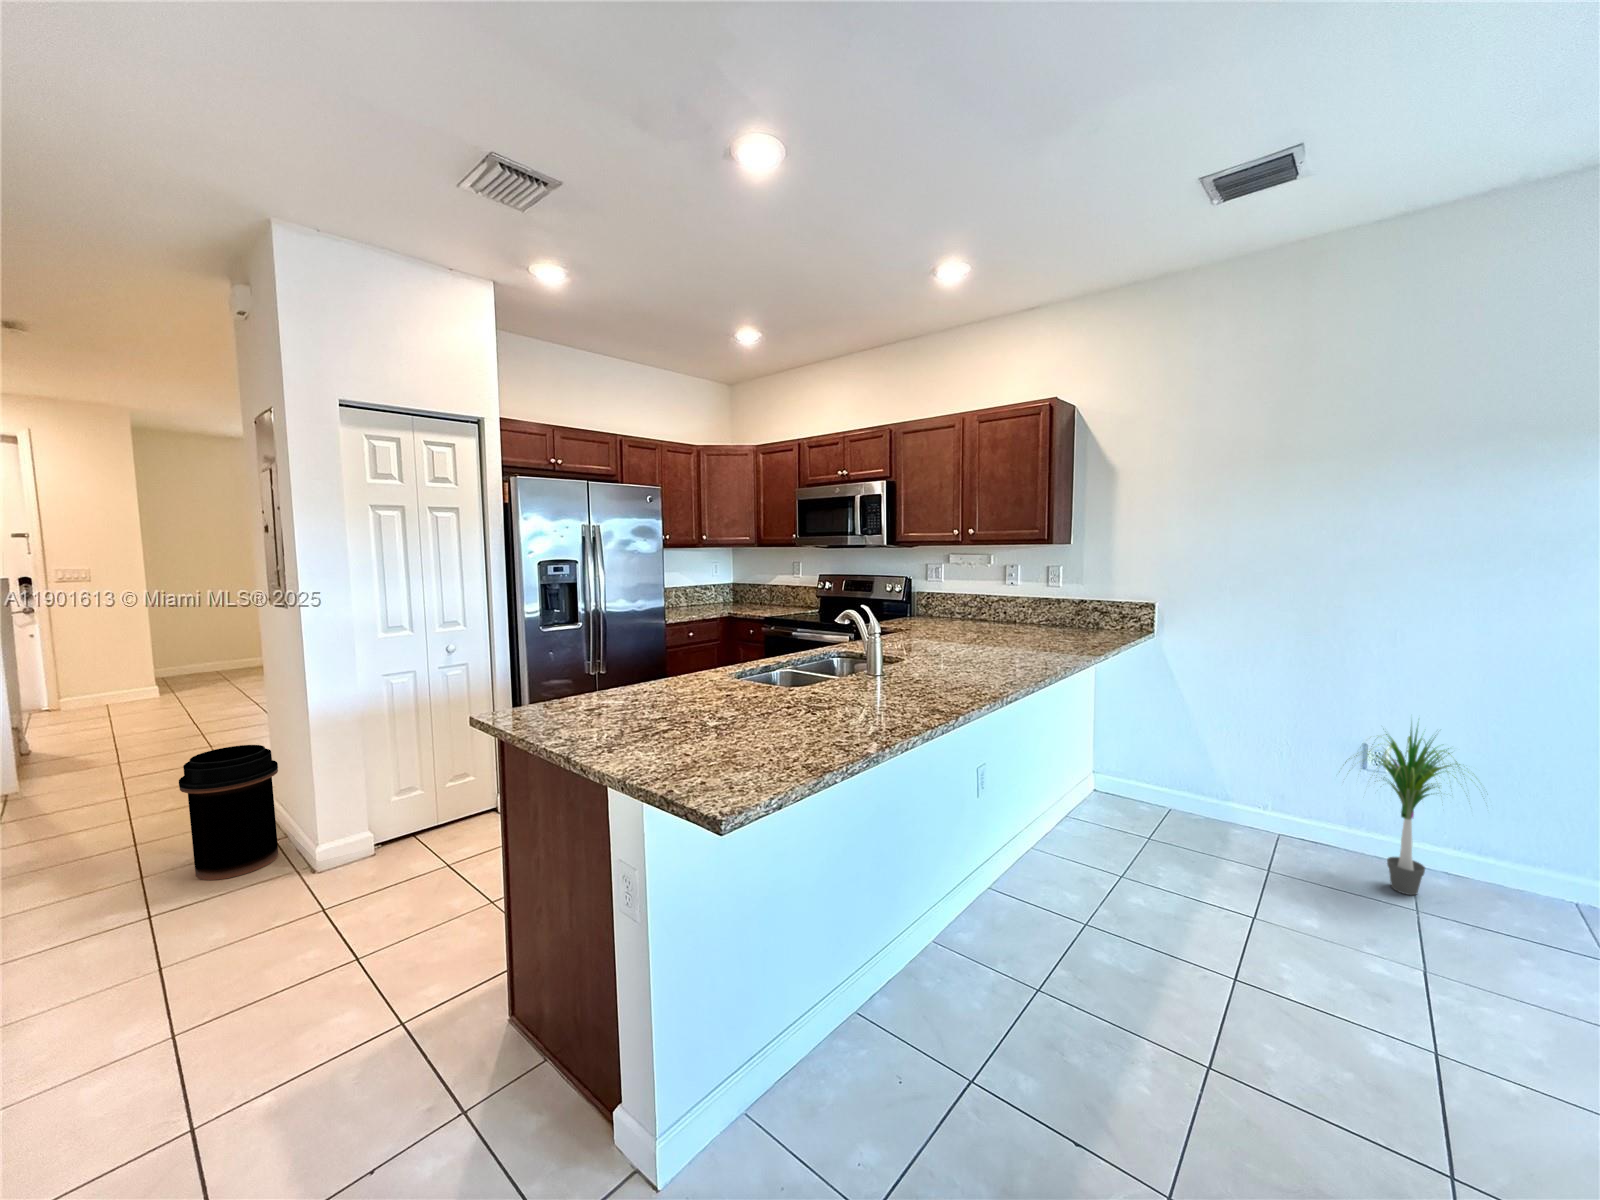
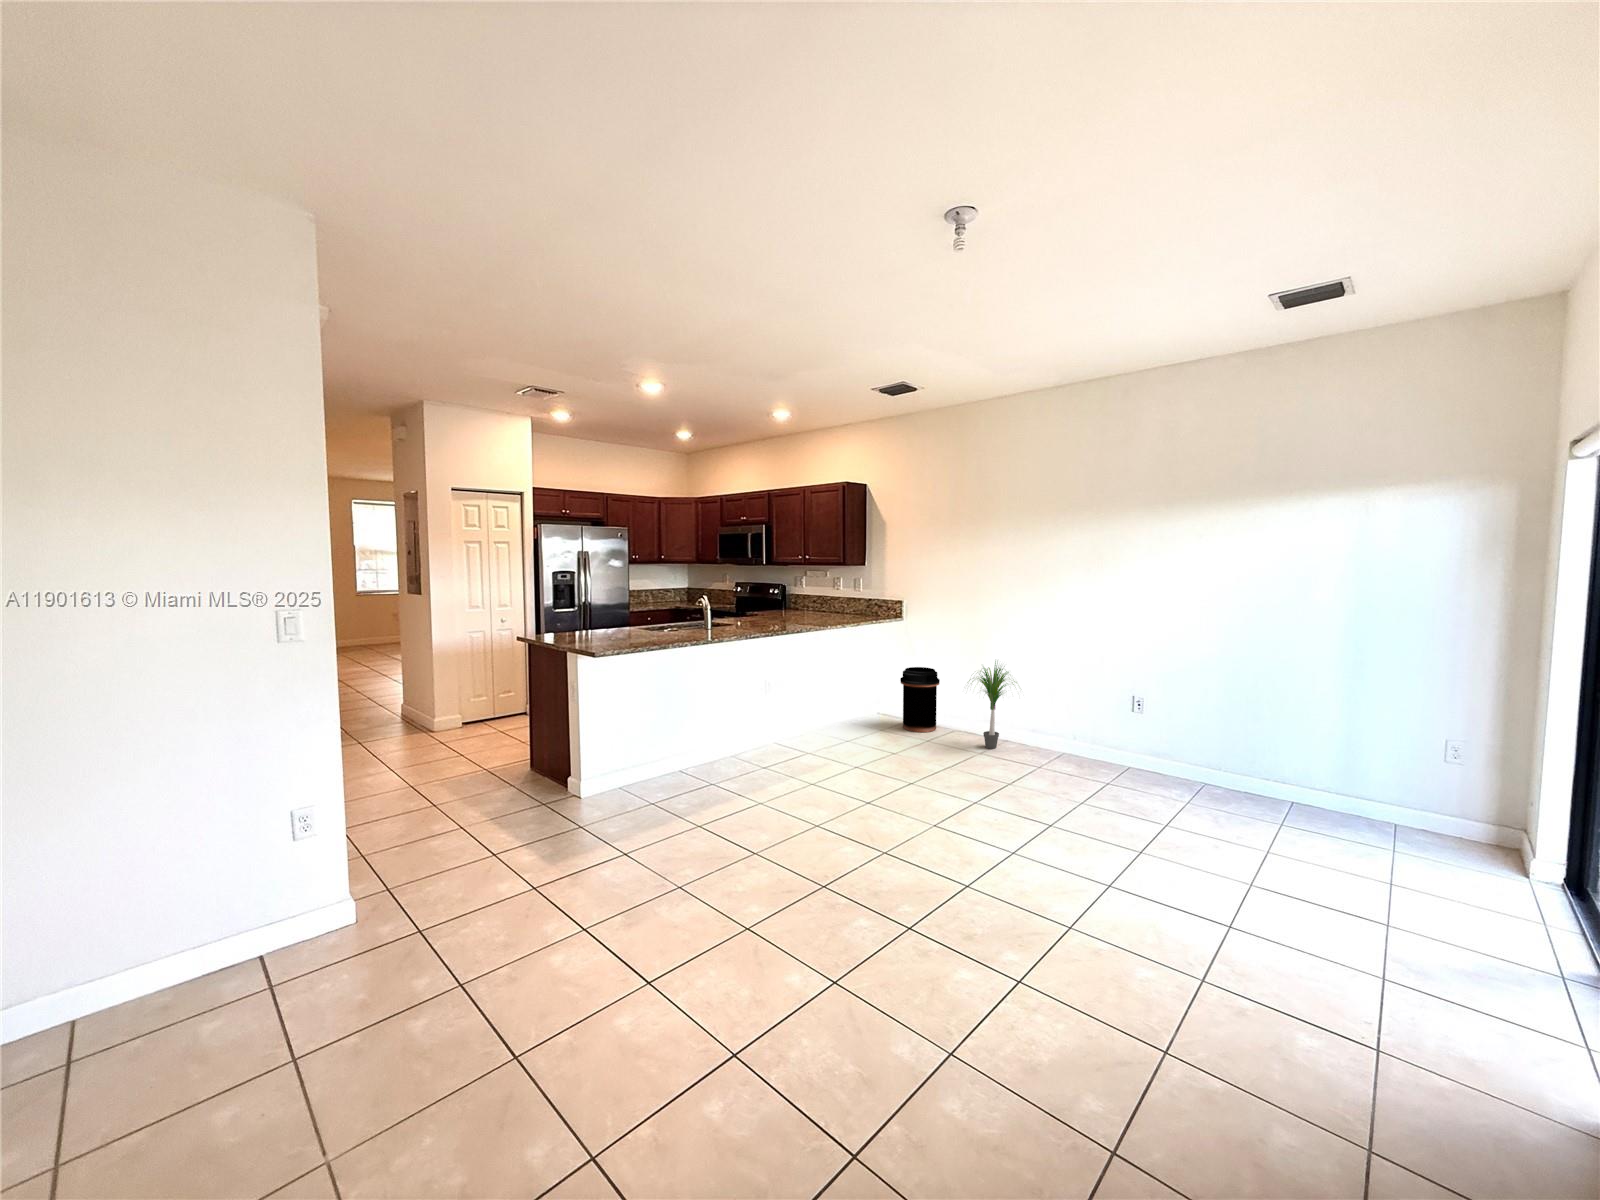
trash can: present [179,745,278,880] -> present [900,667,940,732]

